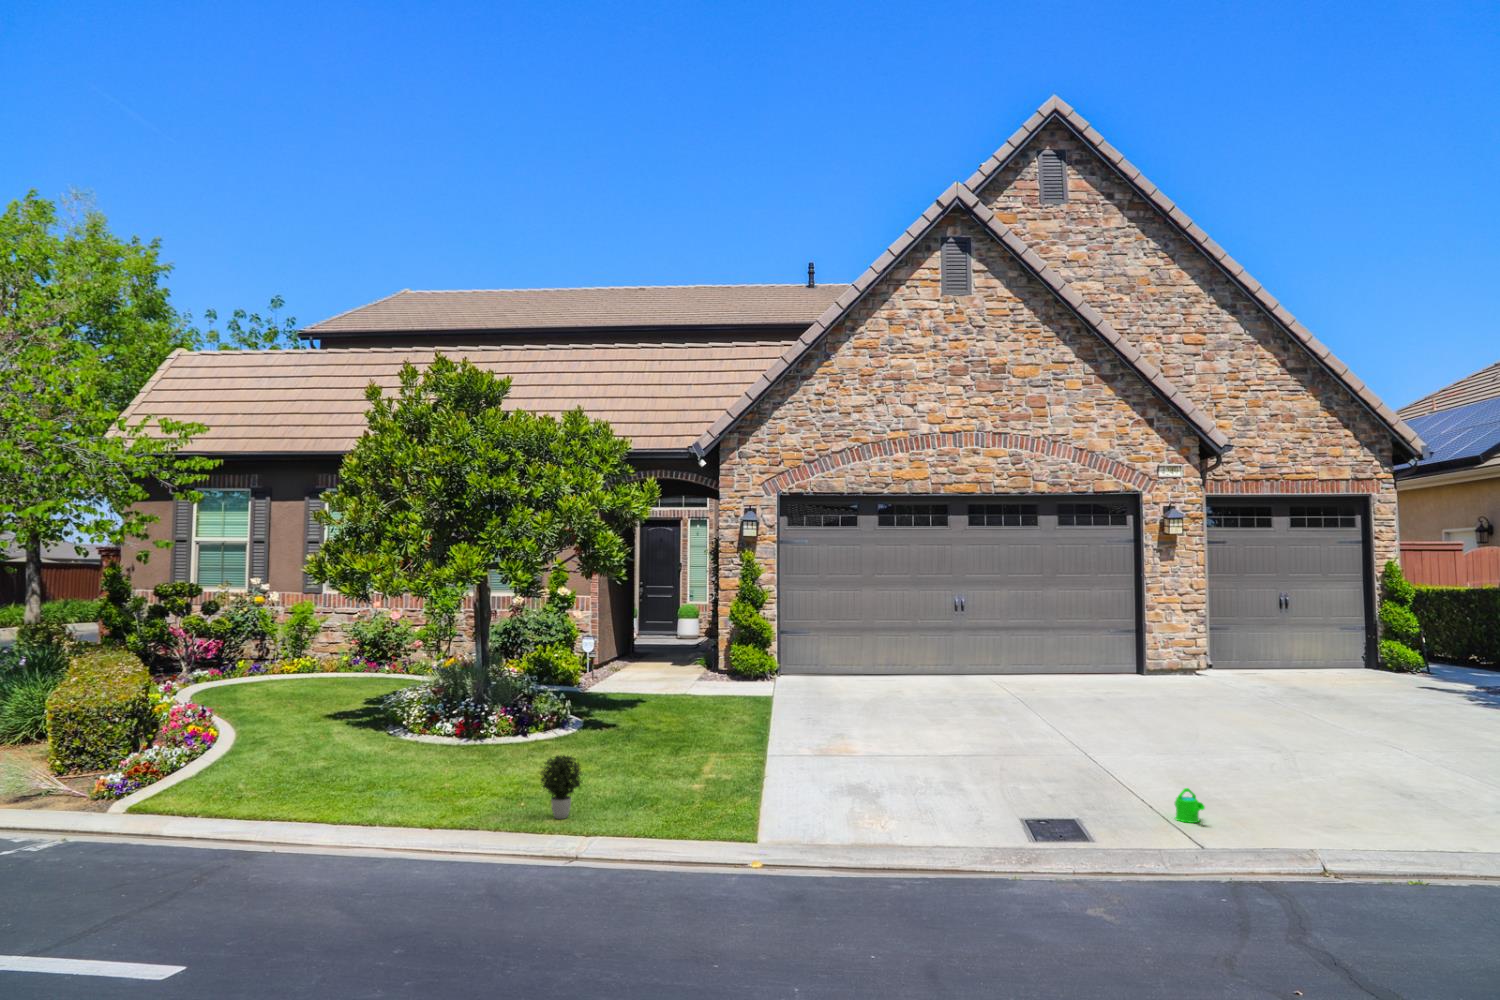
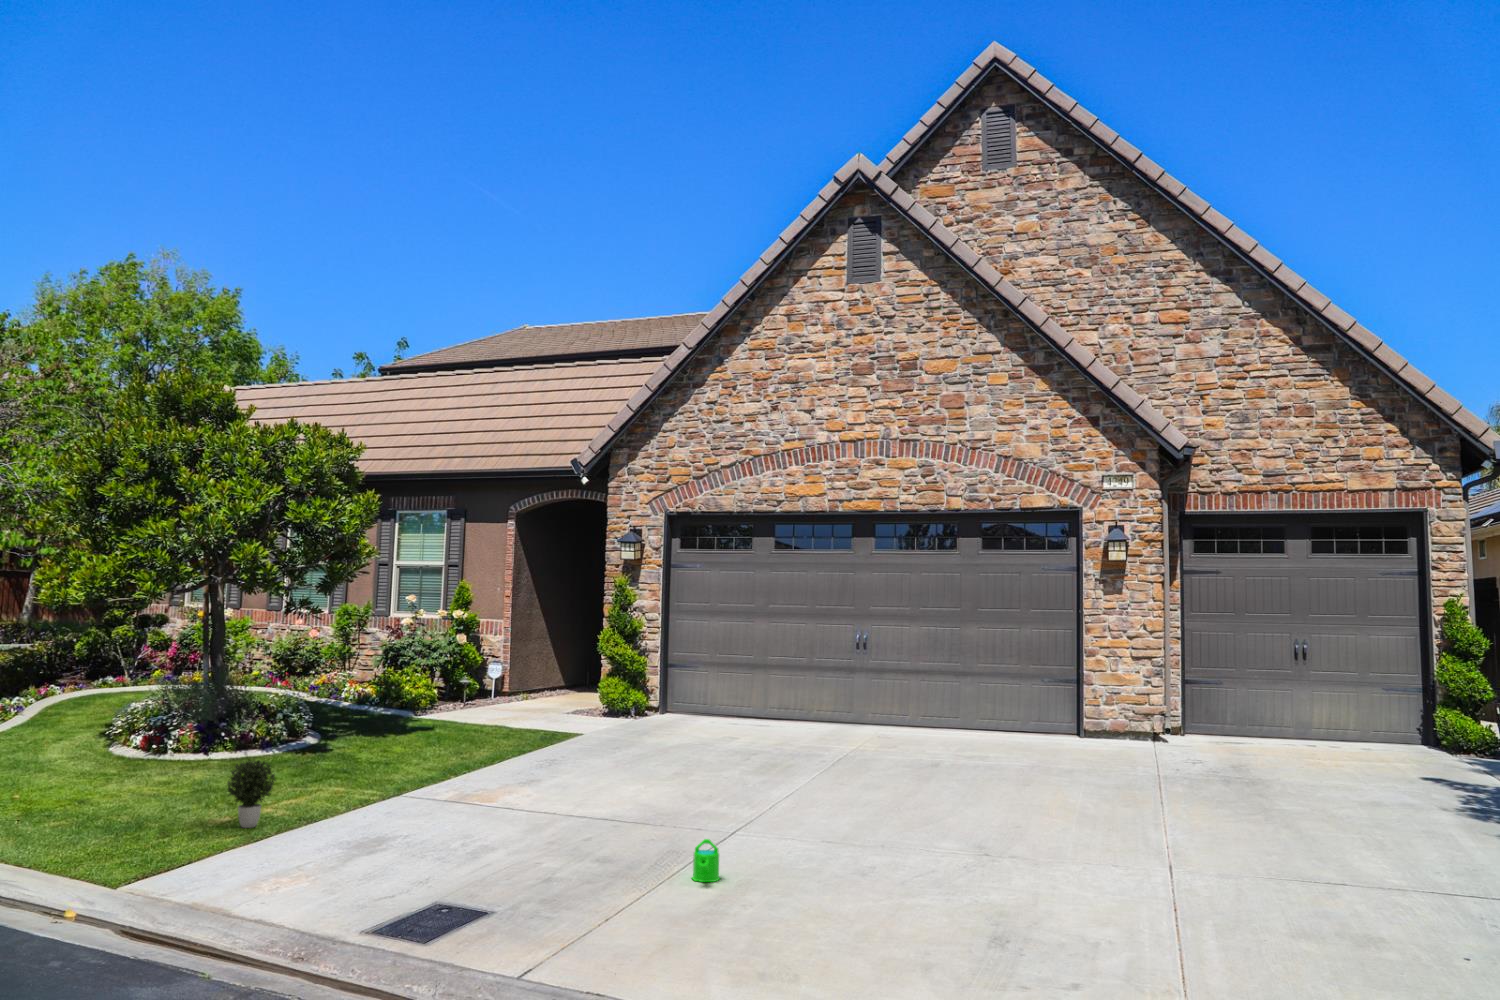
potted plant: present [540,755,582,819] -> present [227,761,276,828]

